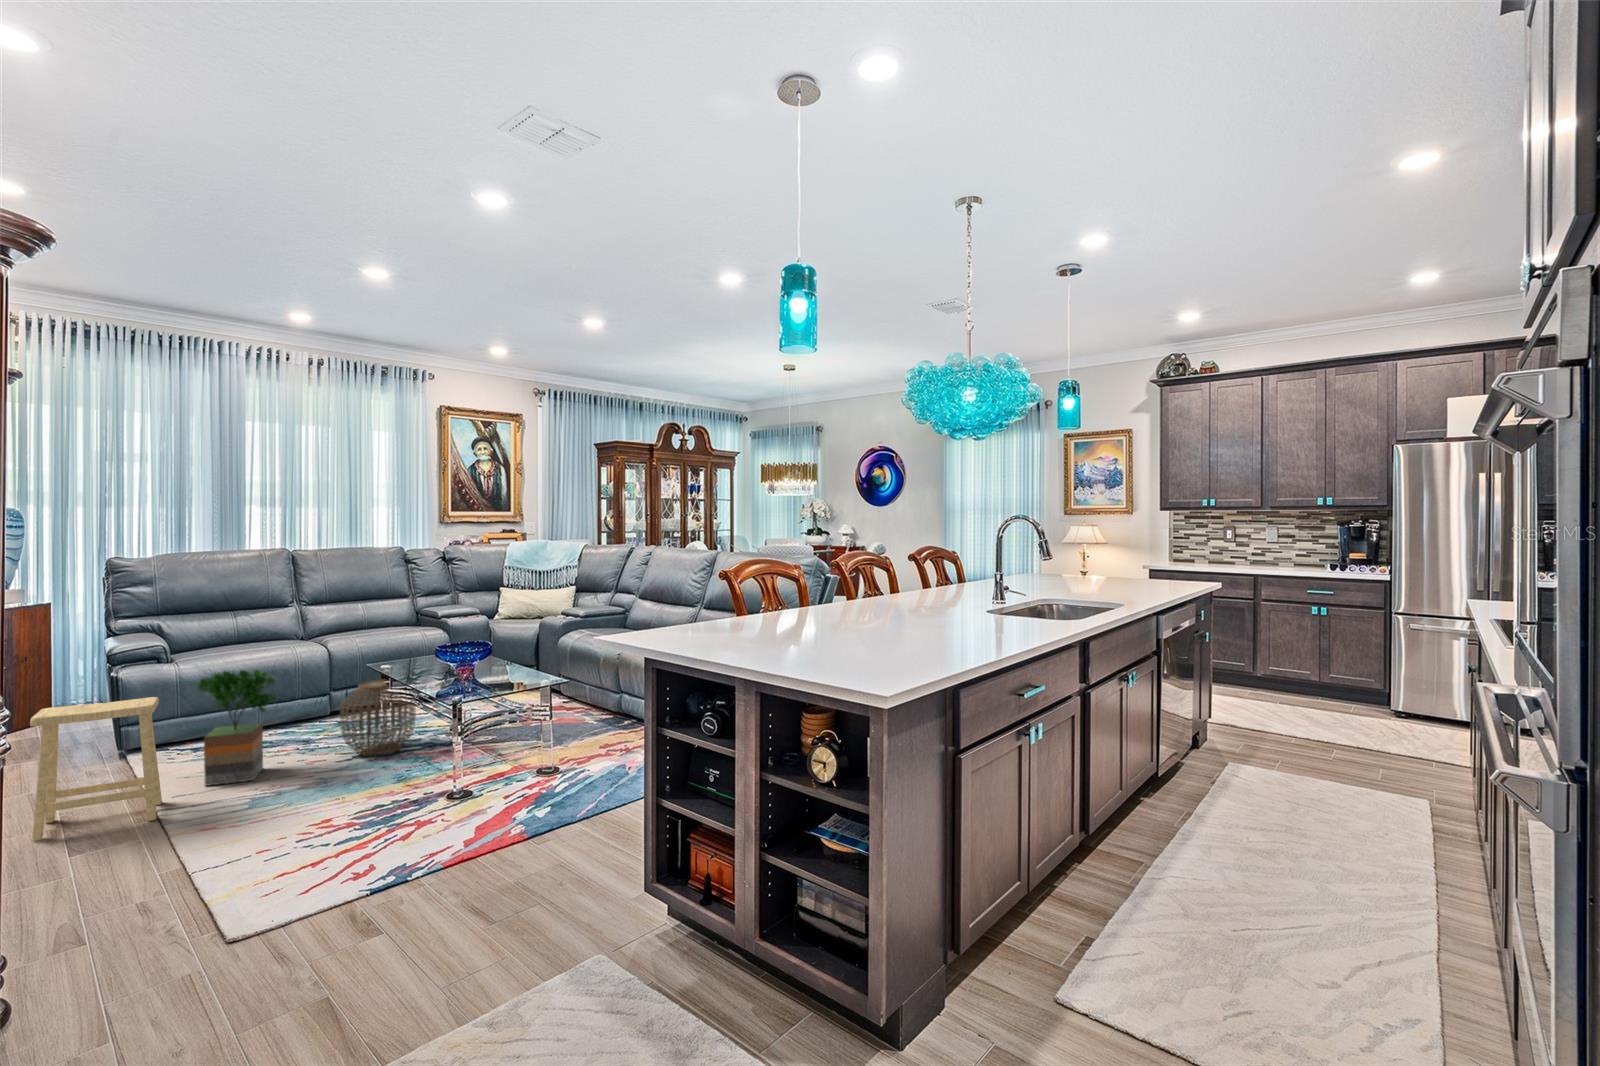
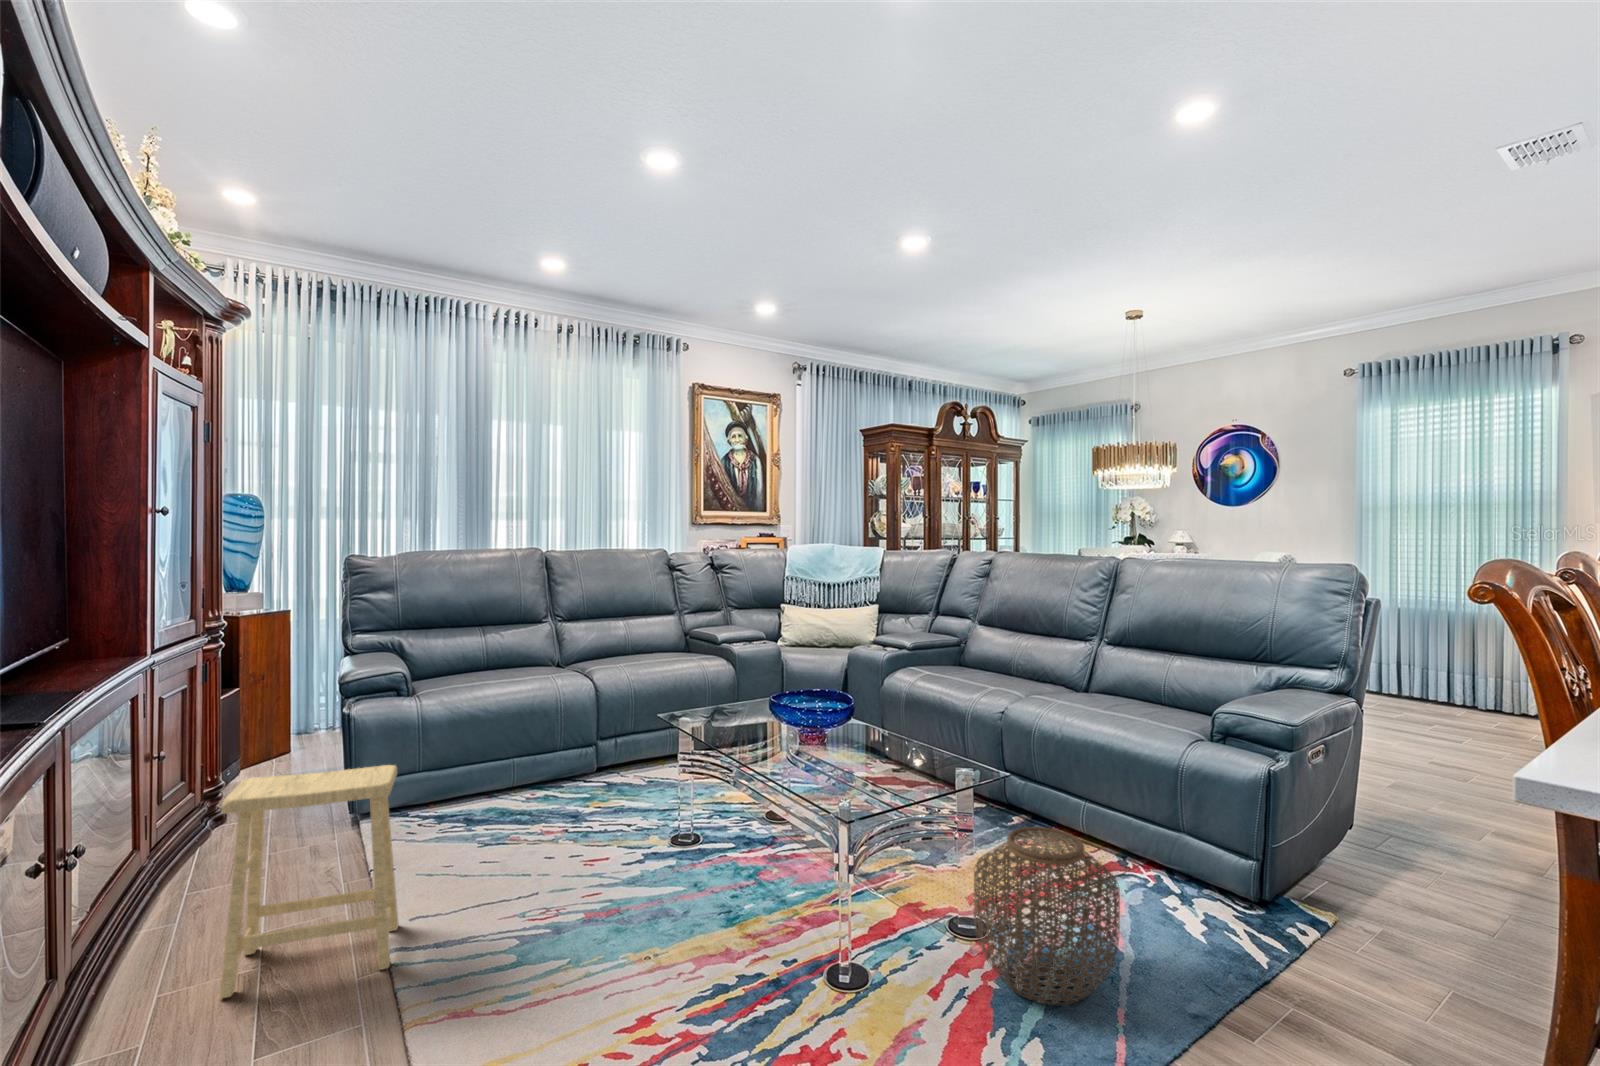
potted tree: present [195,670,278,786] -> none [439,718,554,895]
woven basket: present [340,680,415,756] -> present [974,827,1120,1005]

